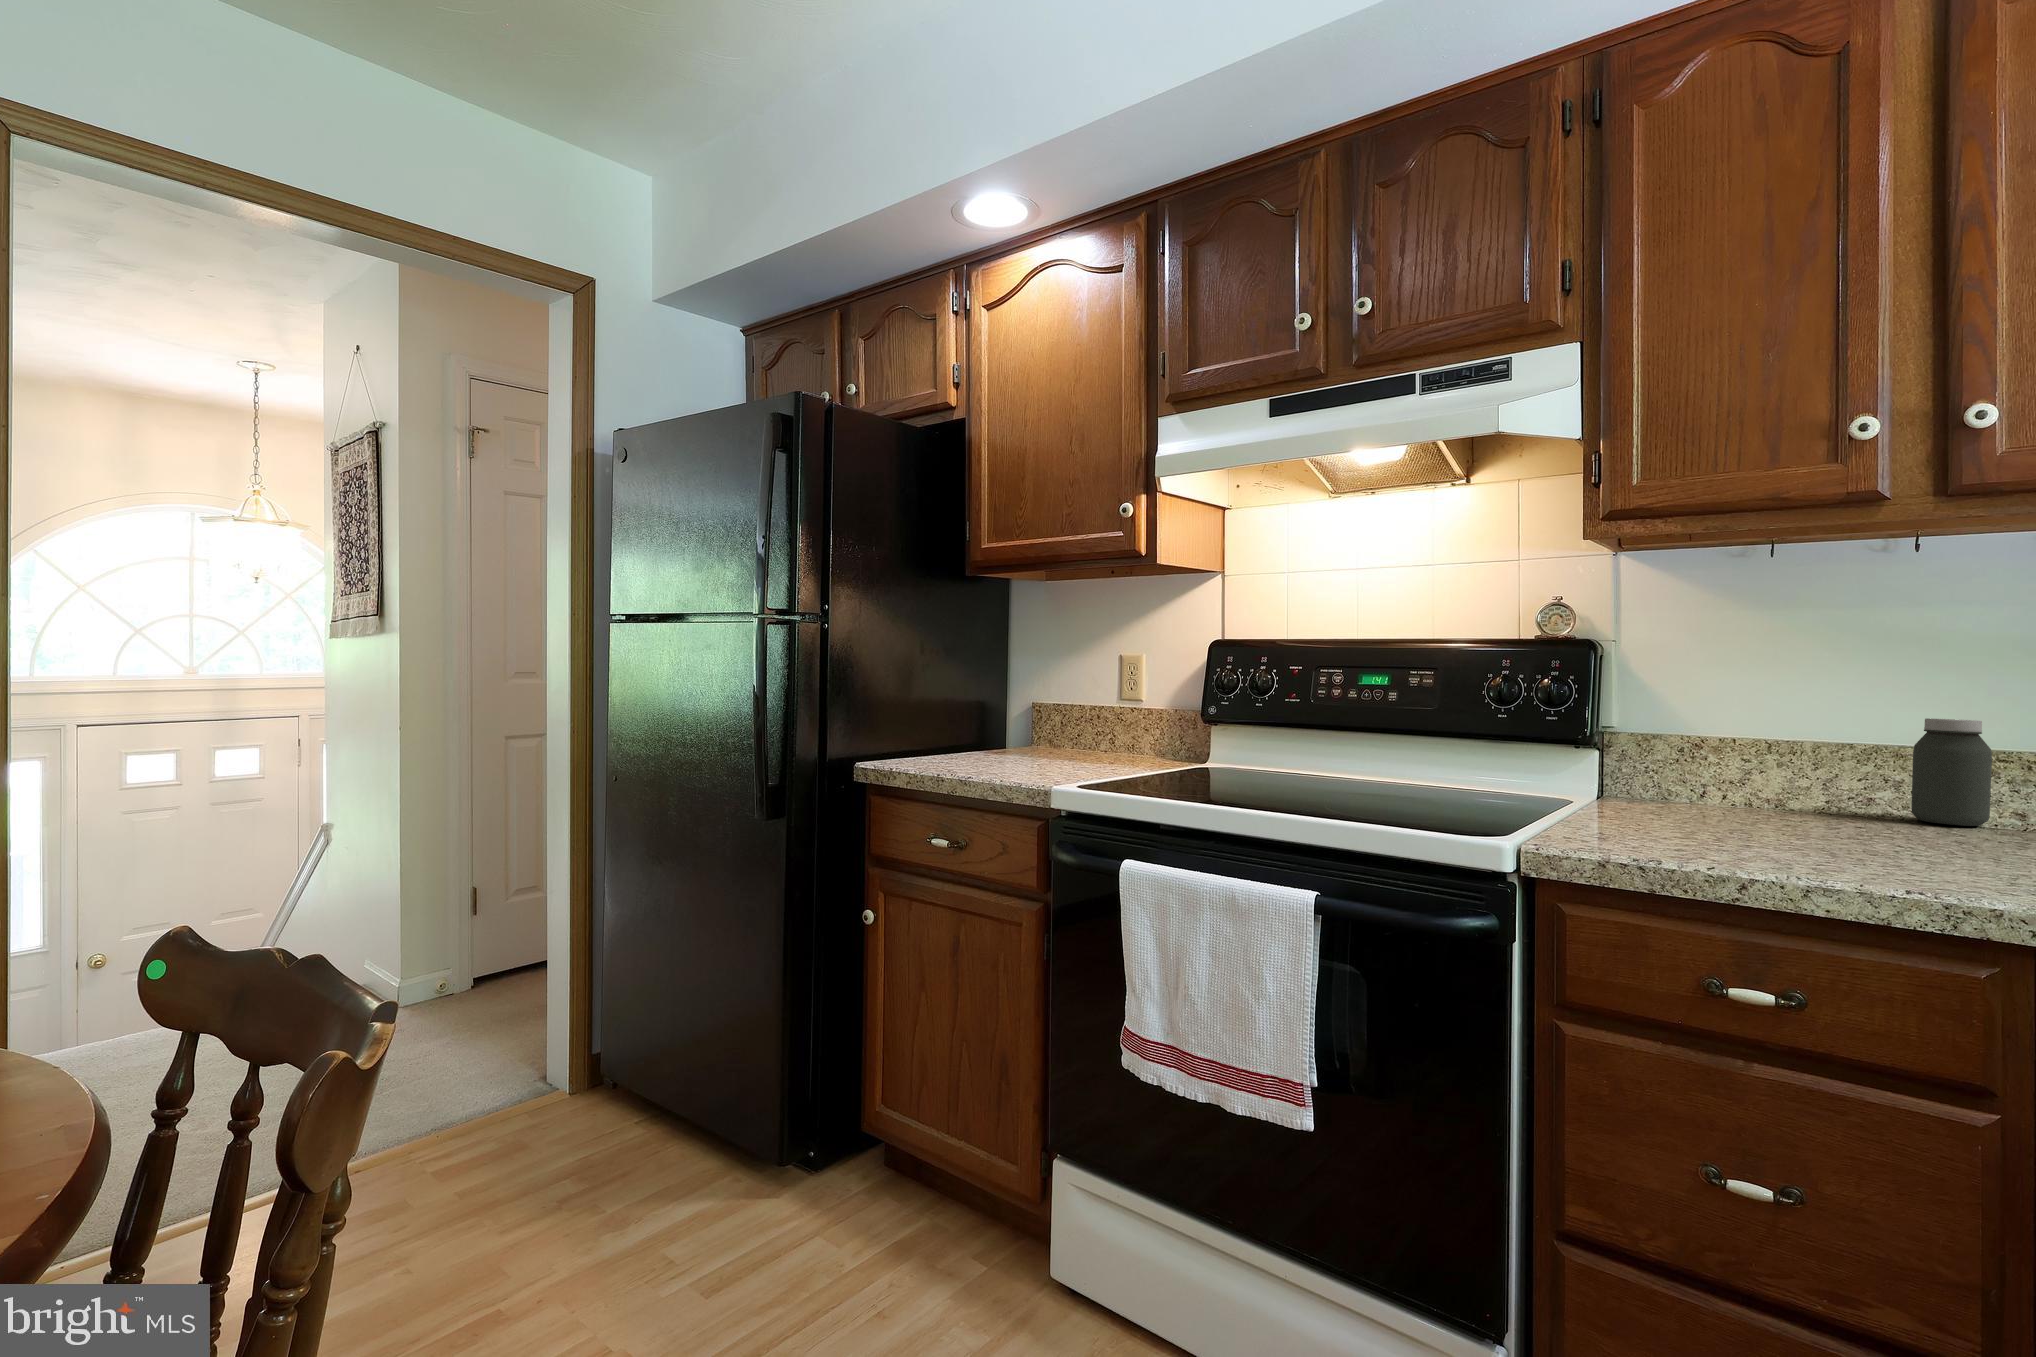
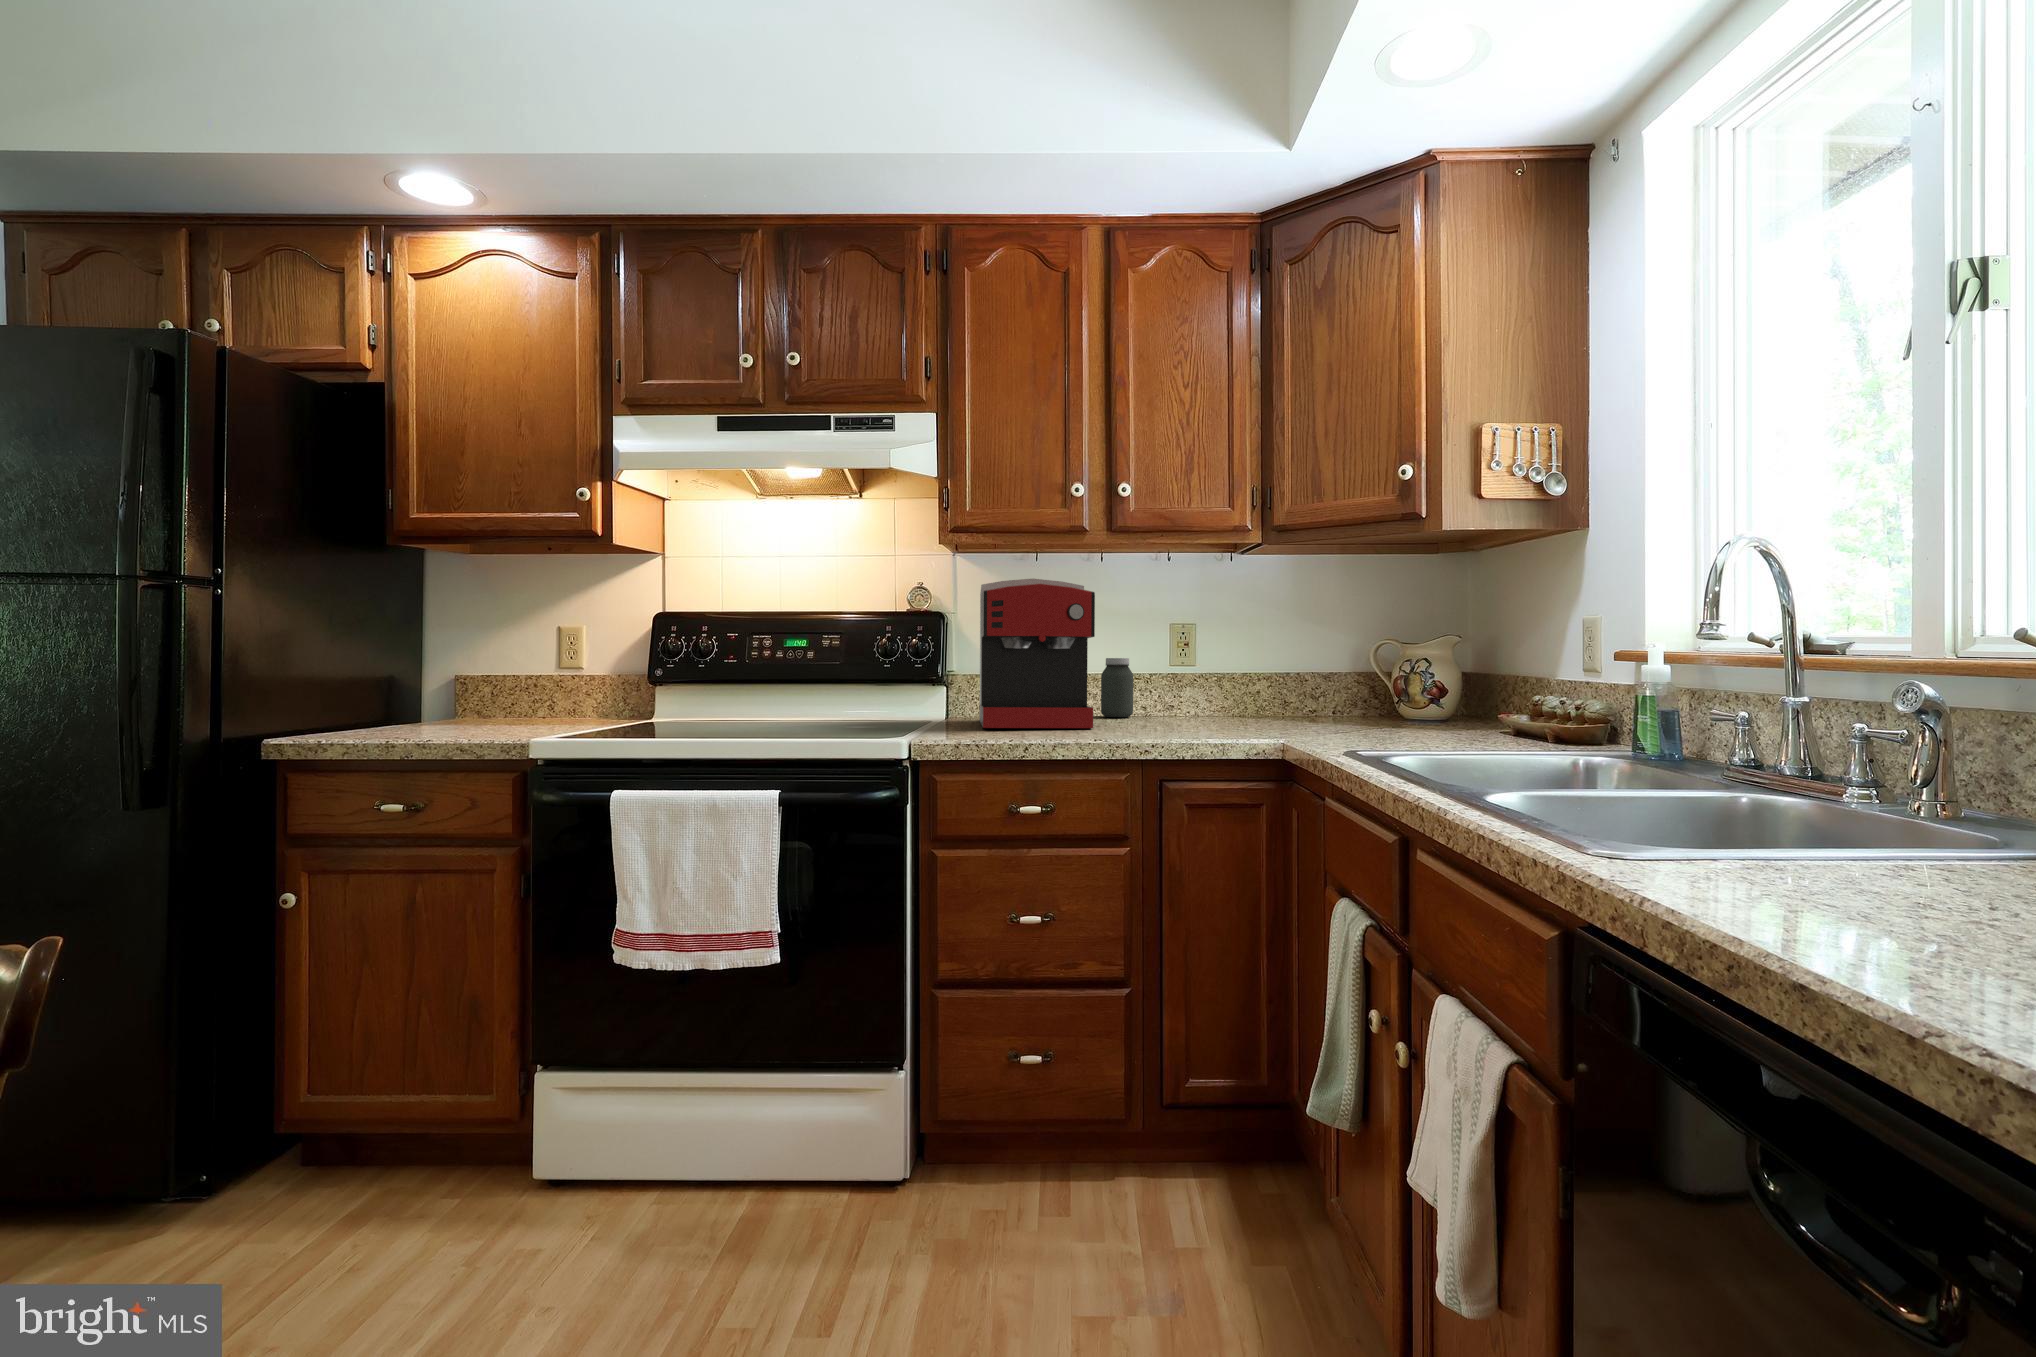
coffee maker: none [1651,585,1897,851] -> present [979,579,1095,728]

